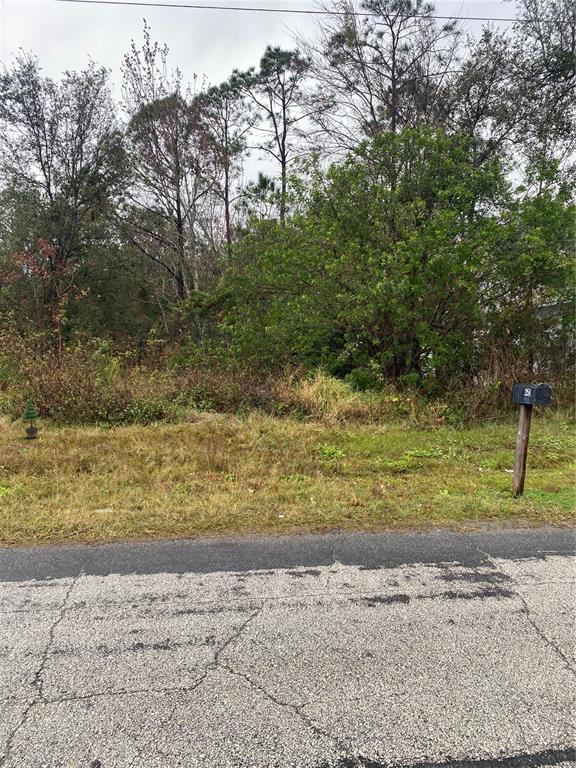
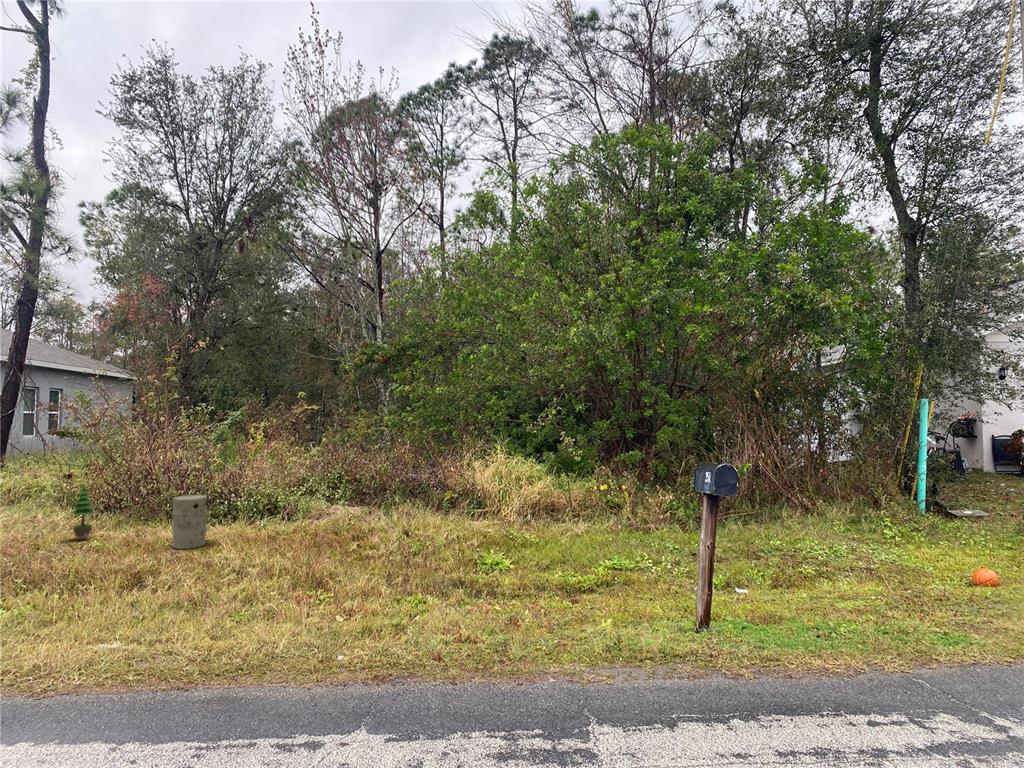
trash can: none [98,406,123,444] -> present [172,495,207,549]

